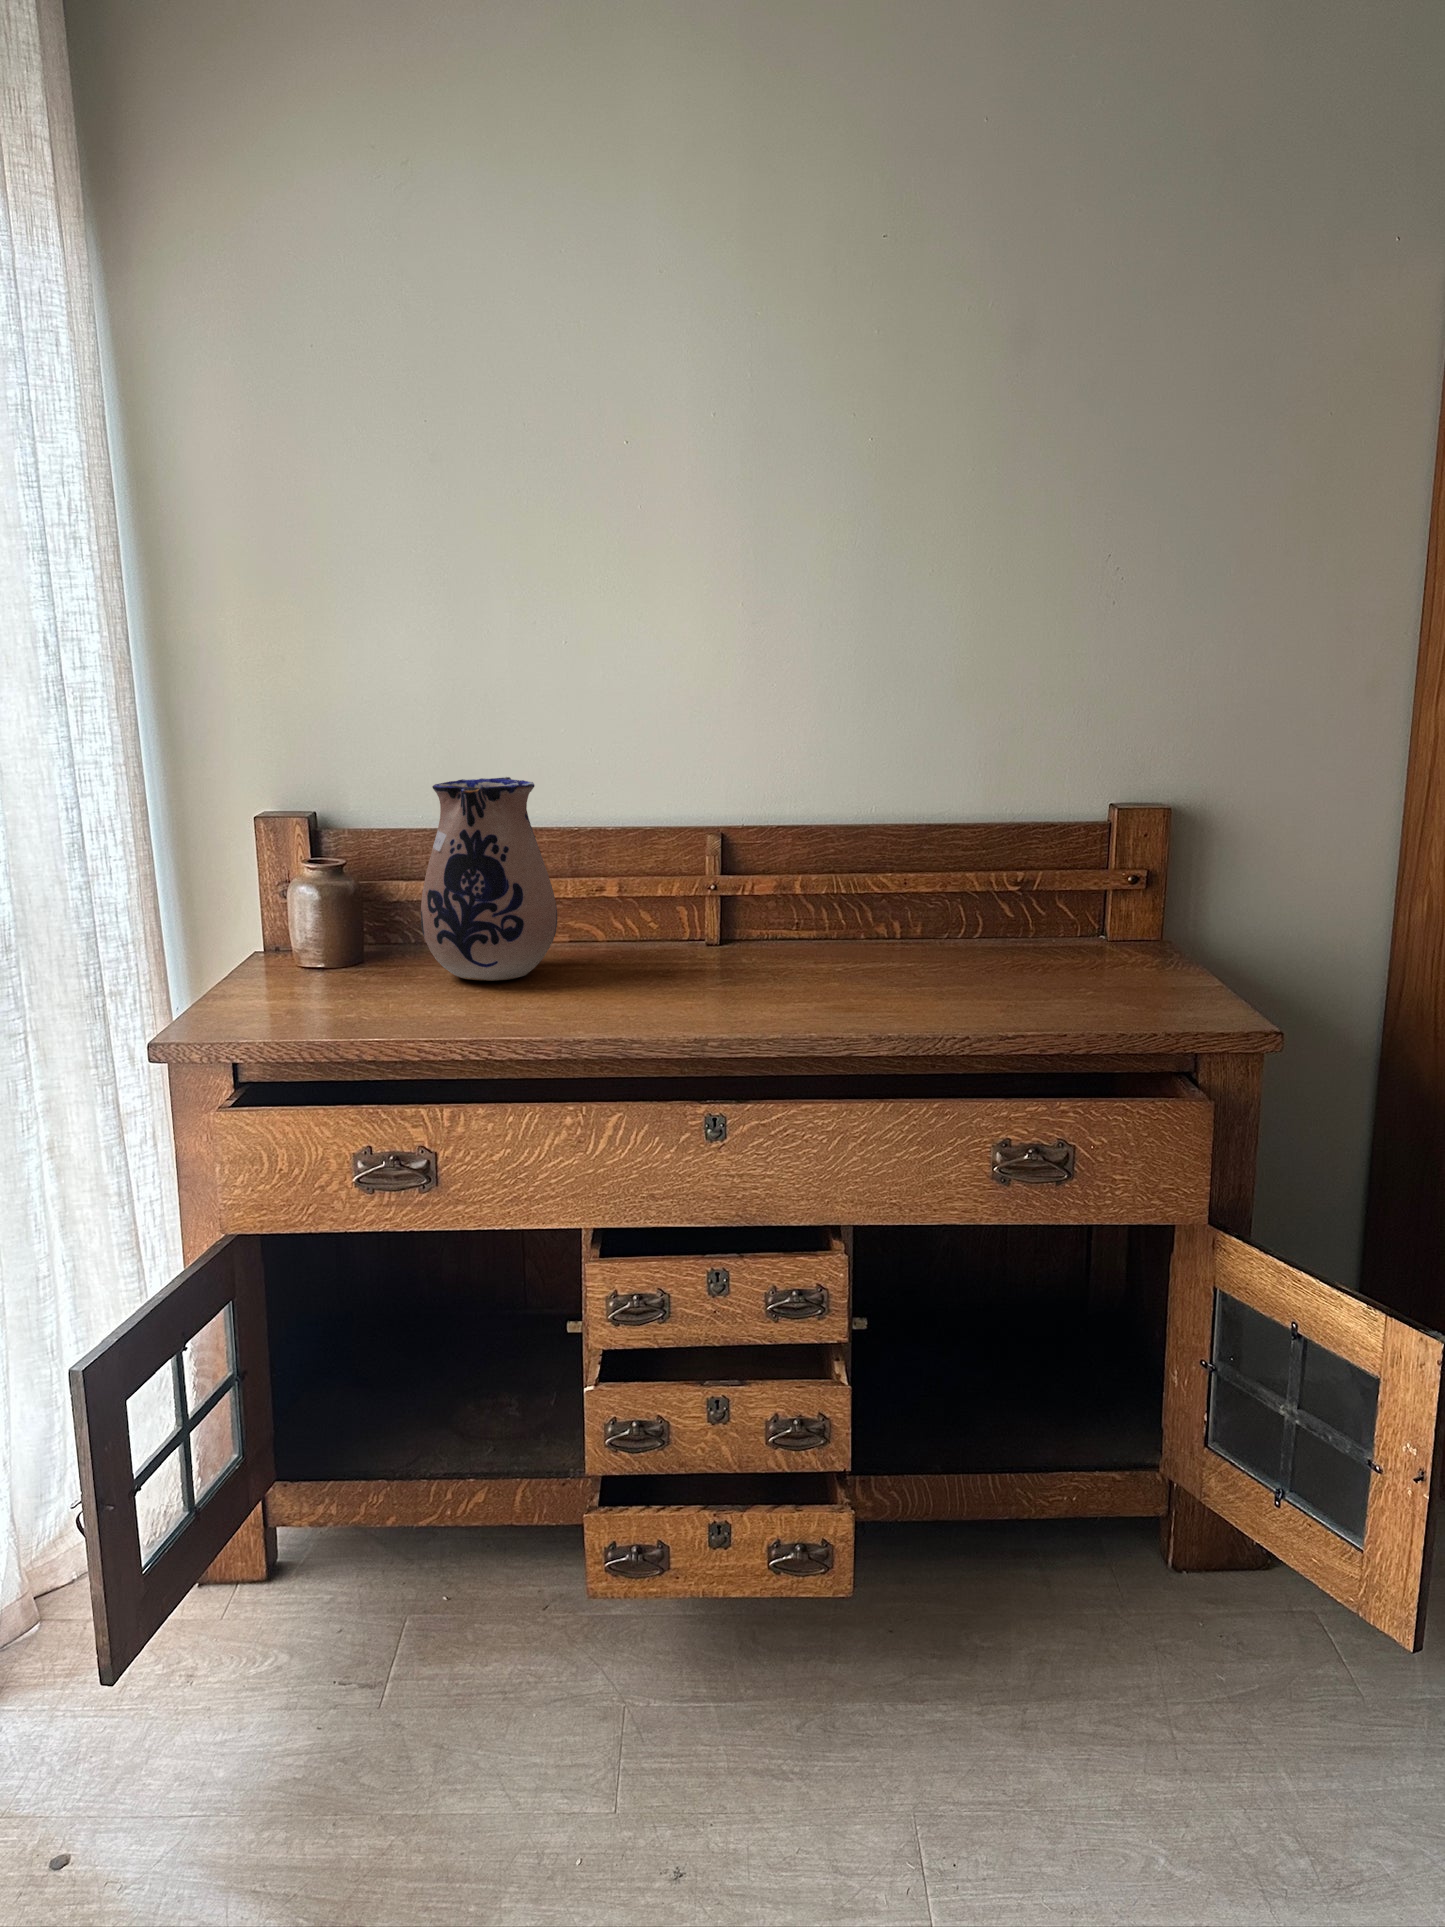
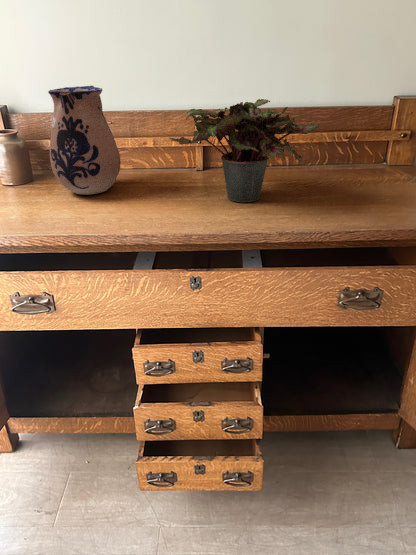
potted plant: none [663,804,945,992] -> present [170,99,319,202]

